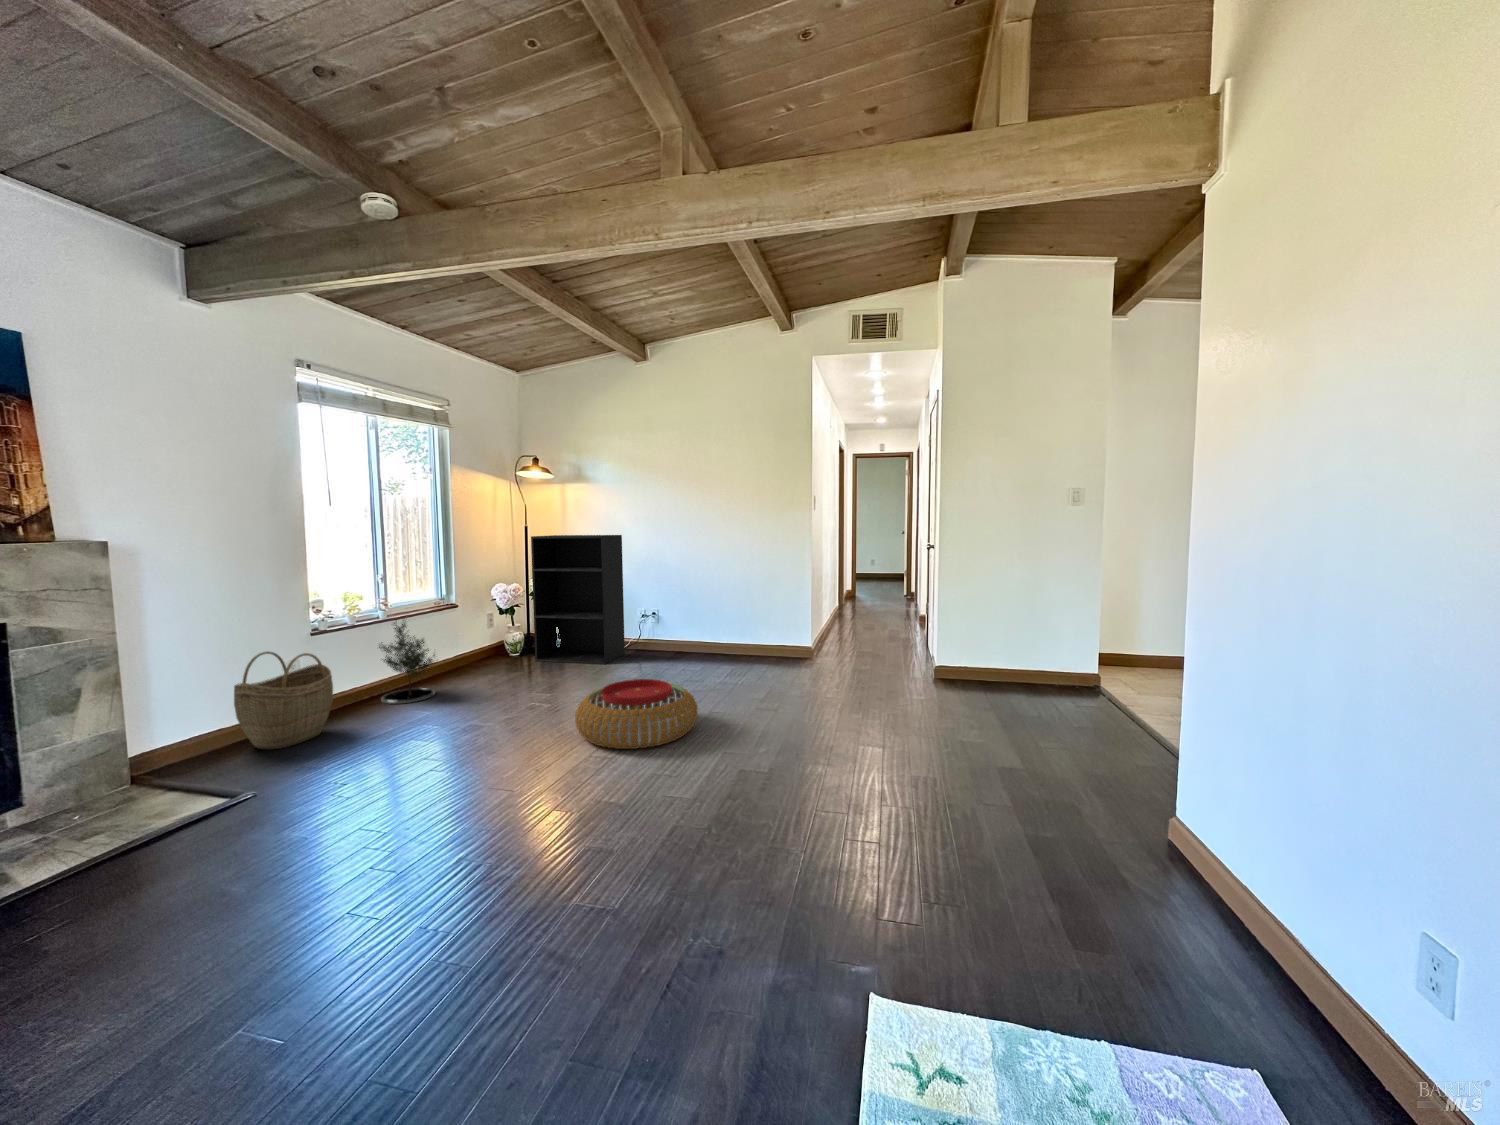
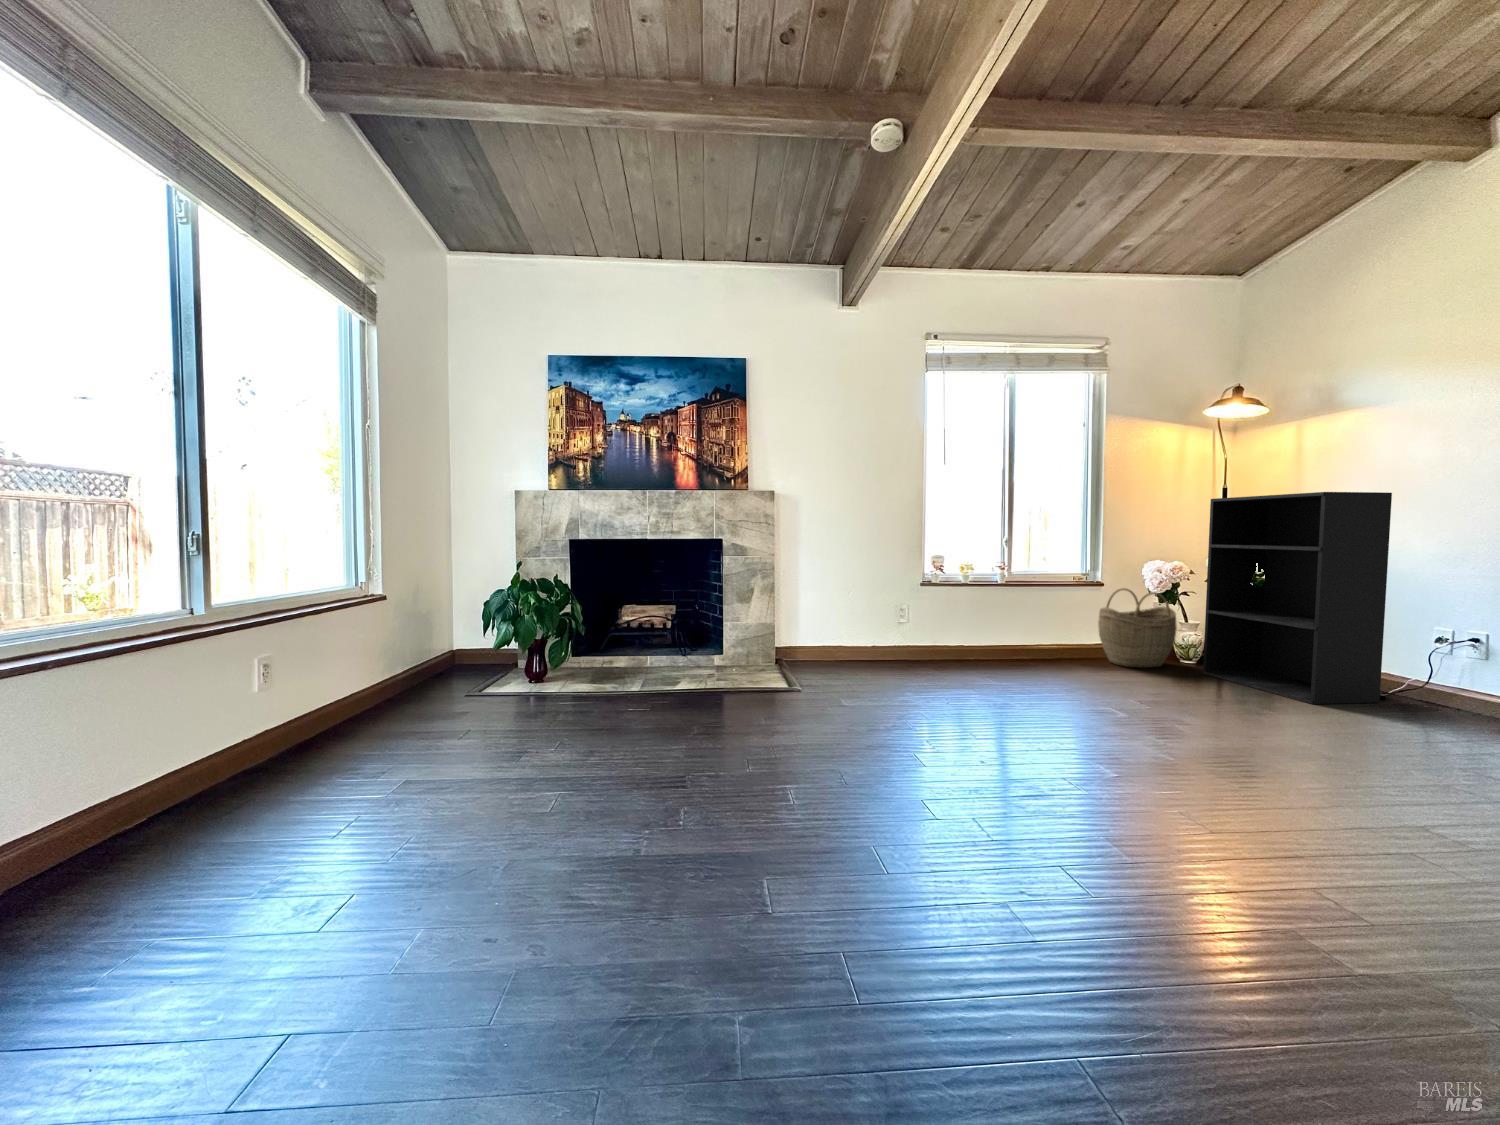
potted tree: present [379,618,435,704] -> none [979,576,1037,673]
woven basket: present [234,652,333,749] -> present [1098,588,1177,668]
pouf: present [575,679,698,749] -> none [1080,703,1340,835]

